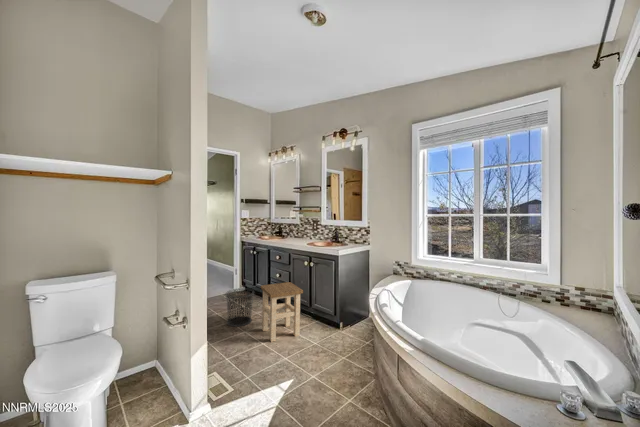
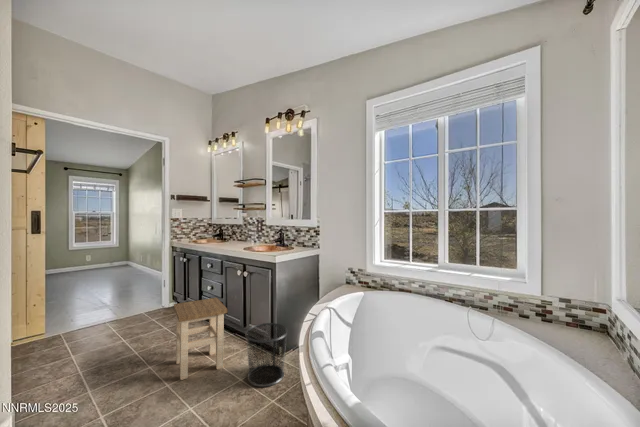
waste bin: present [226,288,254,326] -> present [245,323,288,387]

